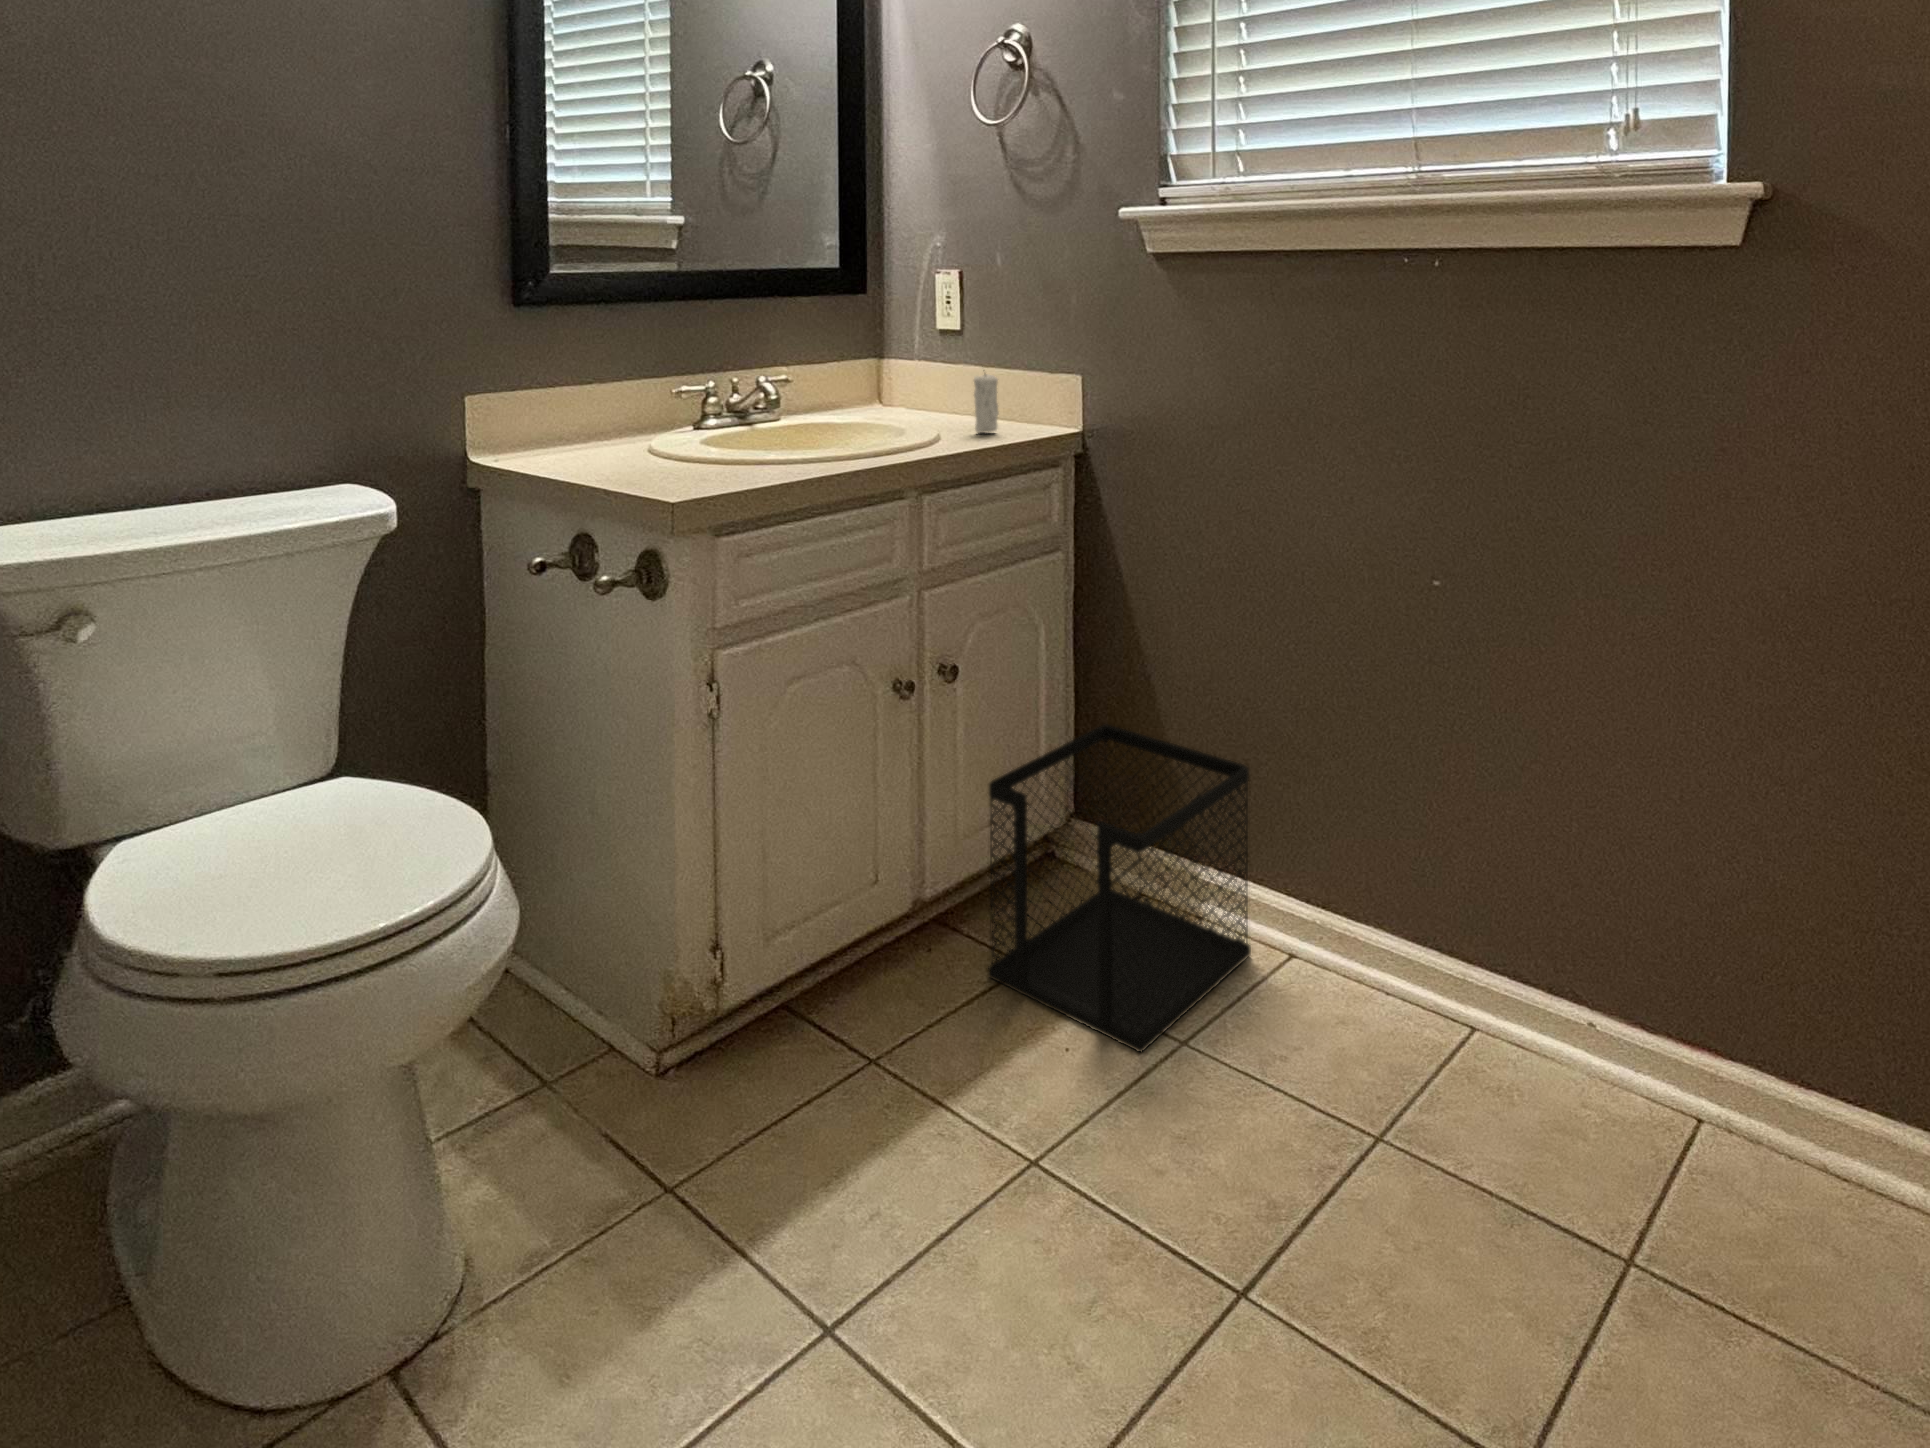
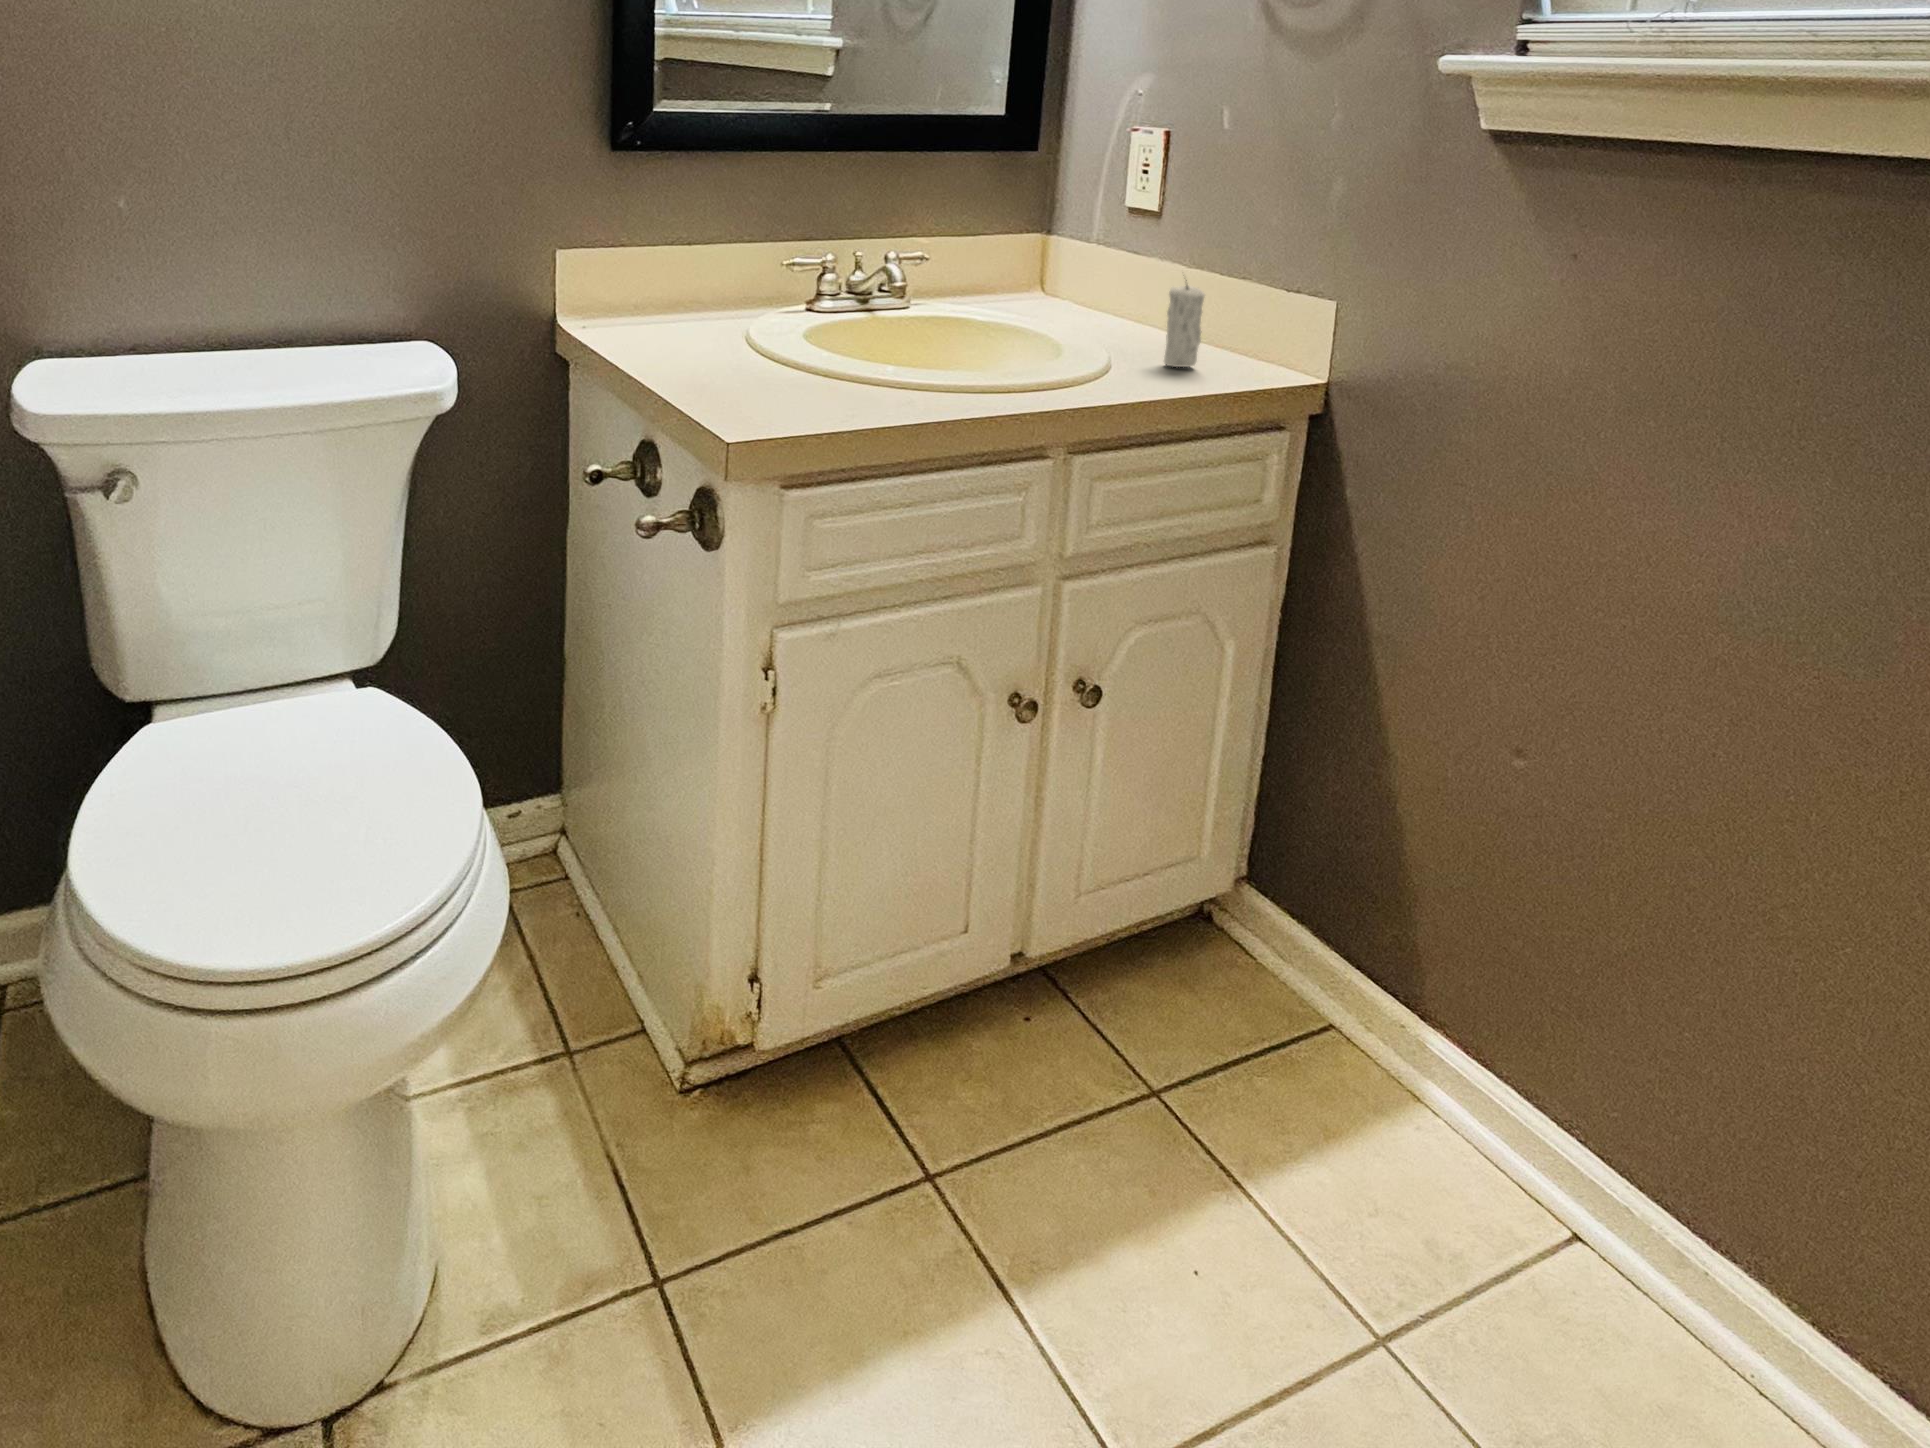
wastebasket: present [988,724,1251,1052] -> none [1097,792,1543,1307]

